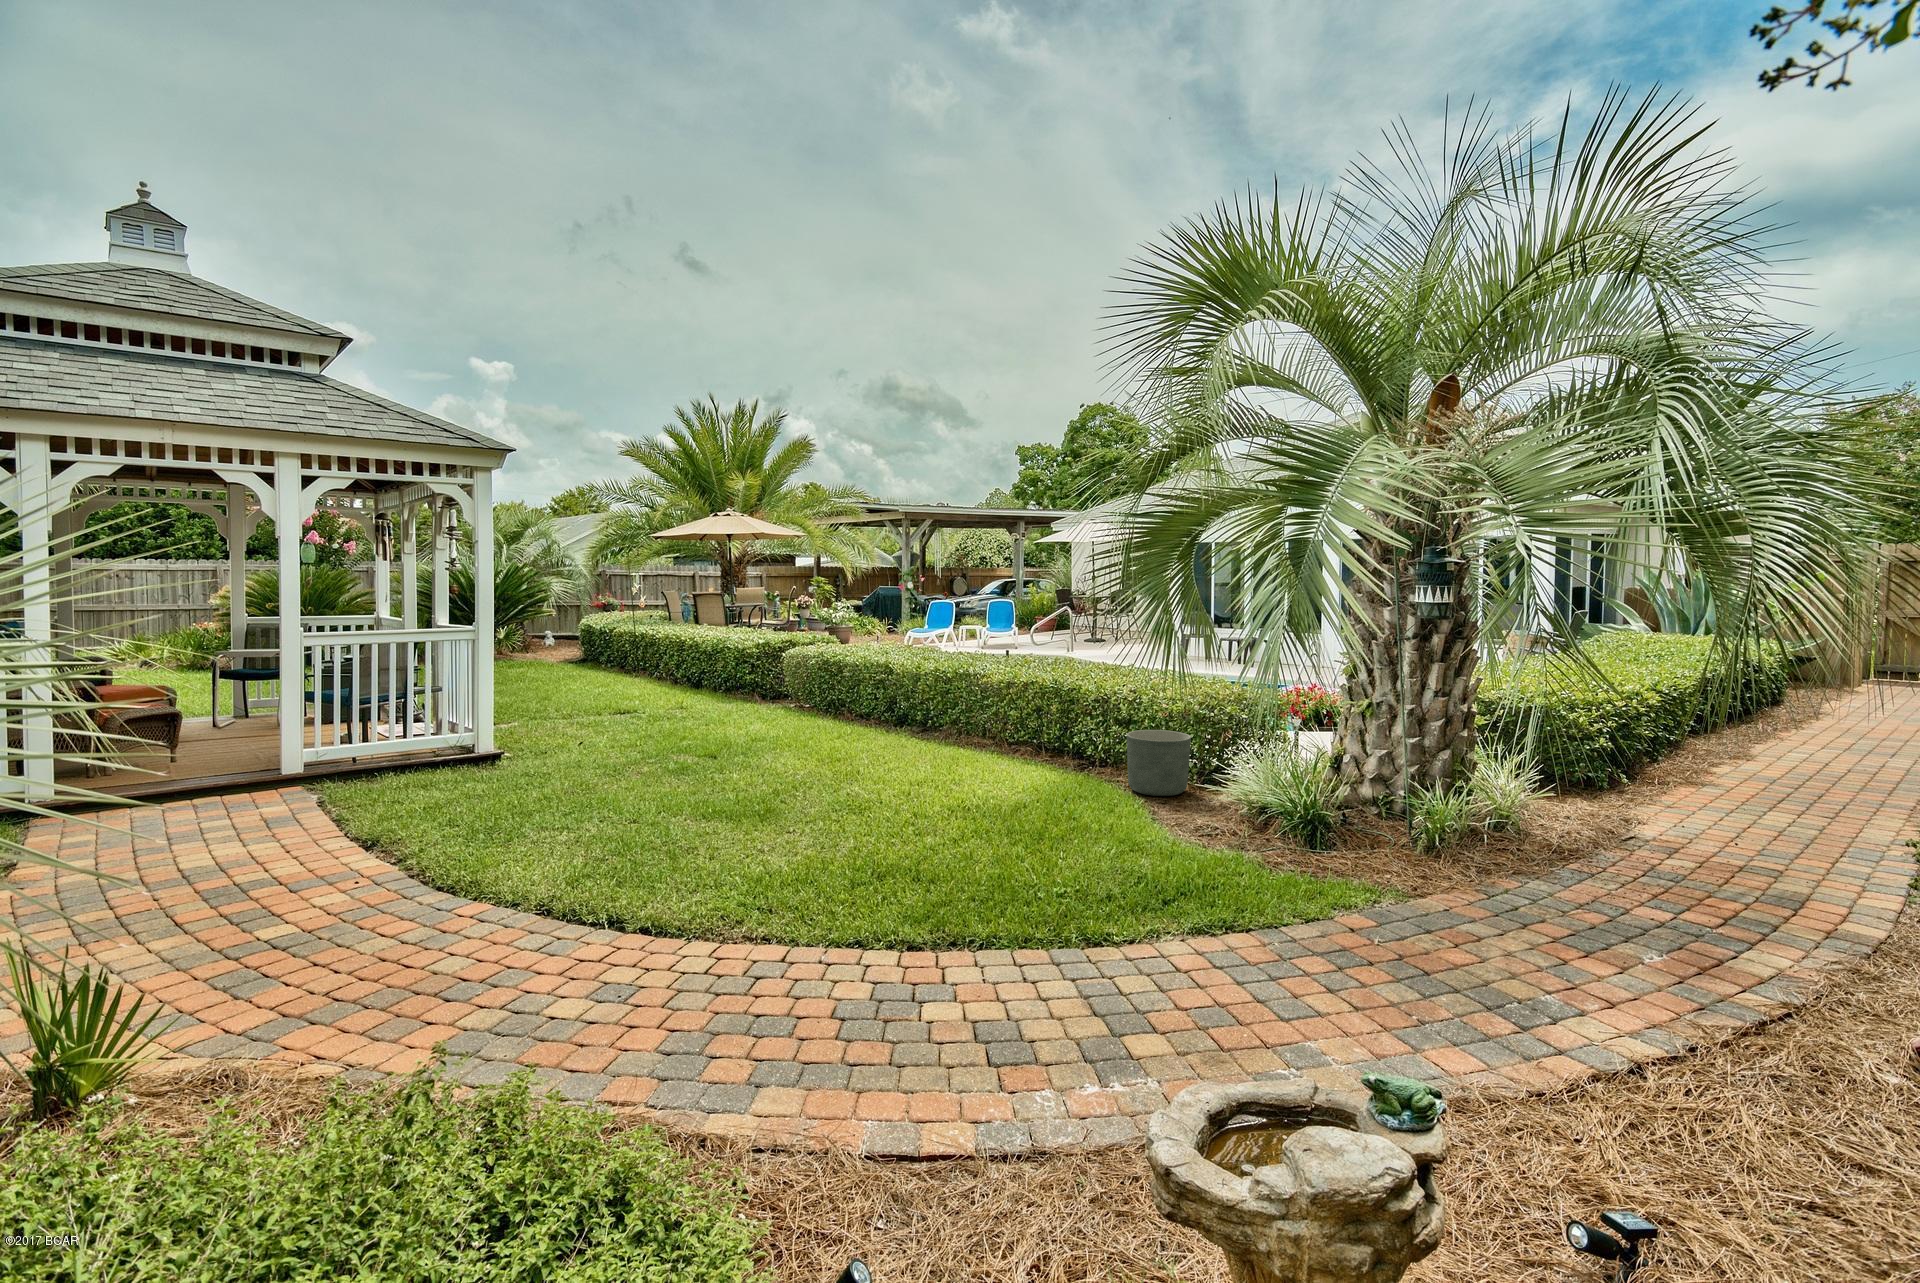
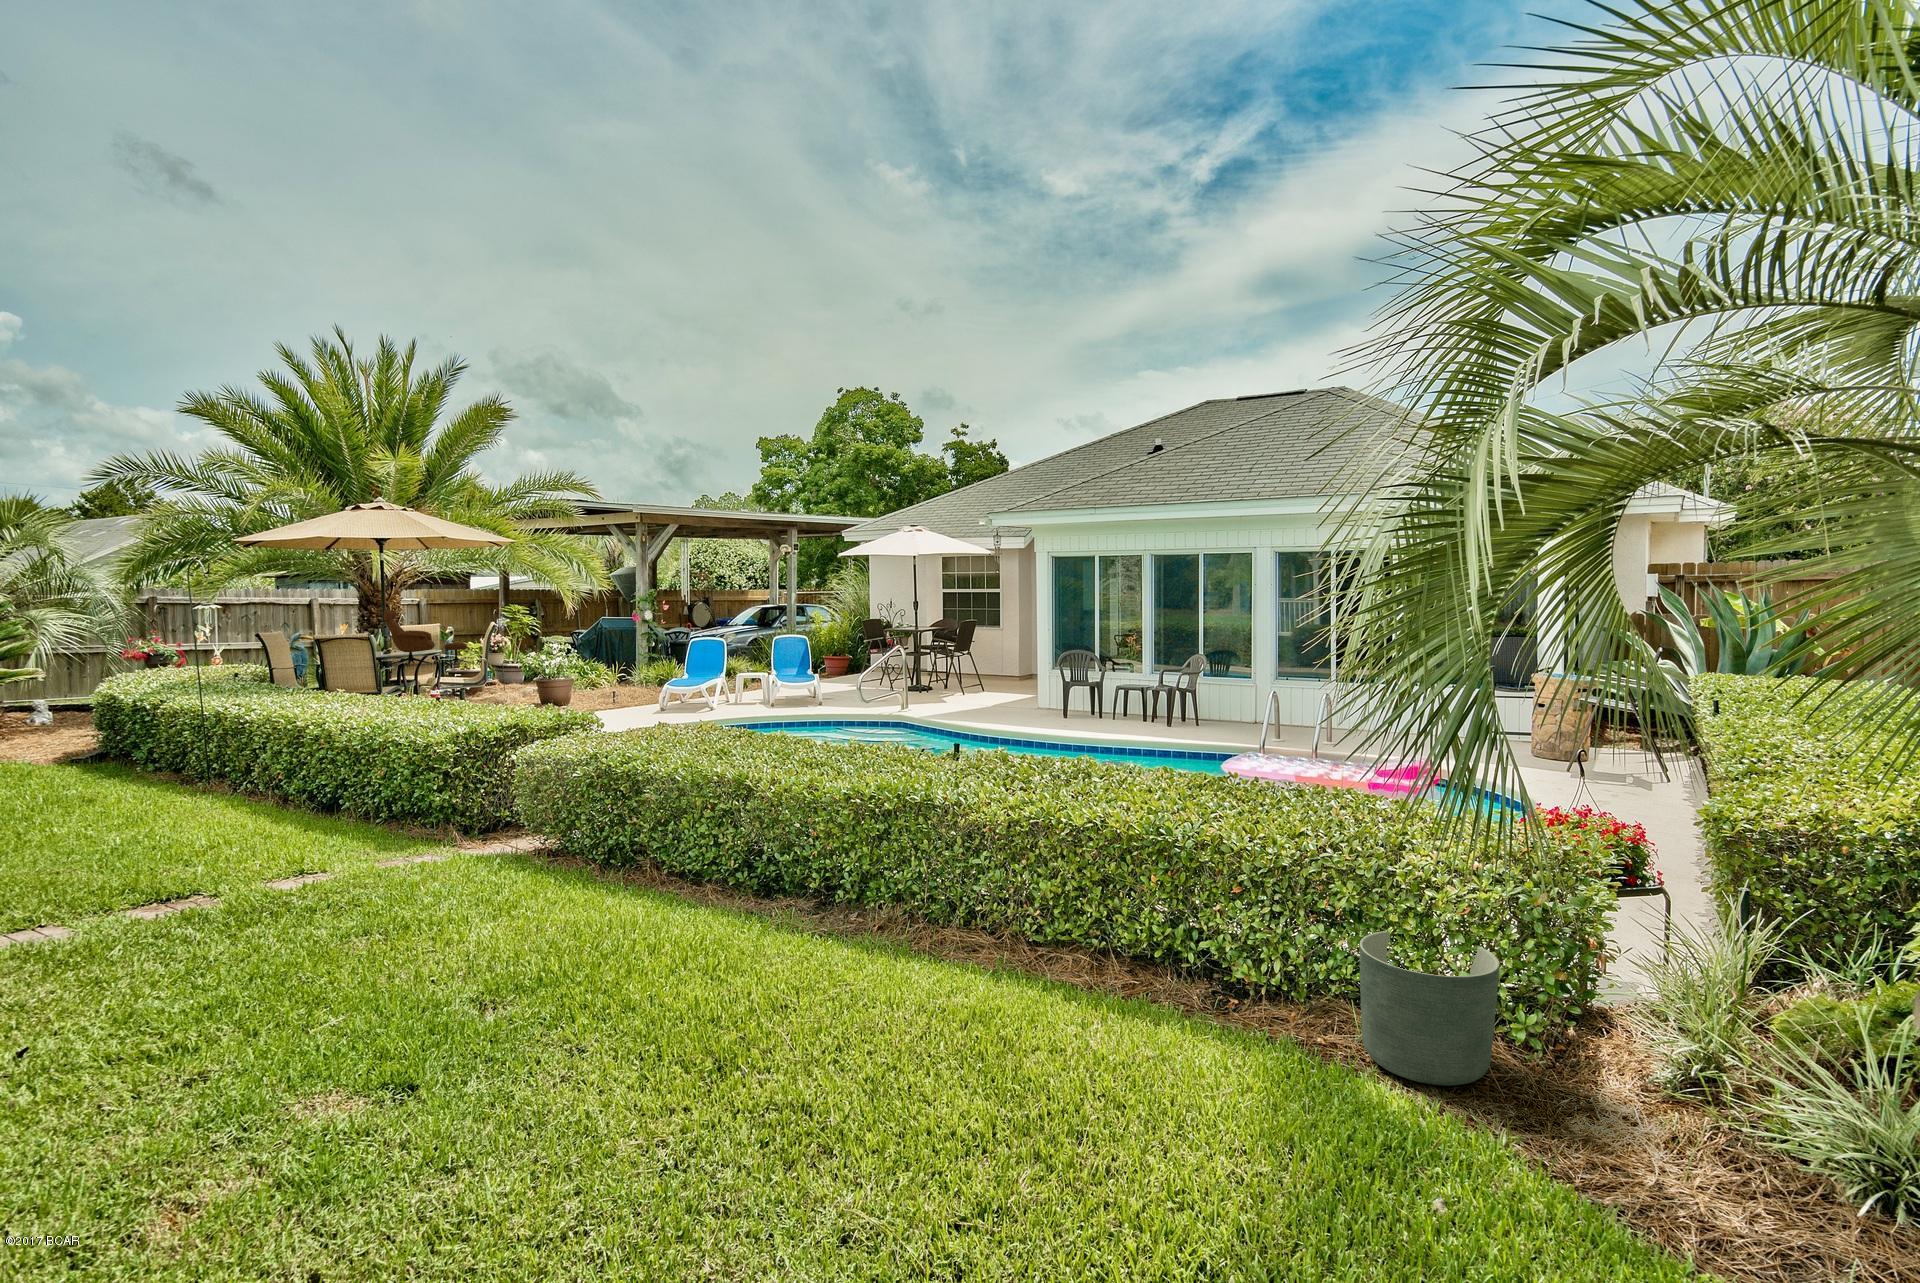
lounge chair: none [734,578,786,615] -> present [384,609,471,666]

